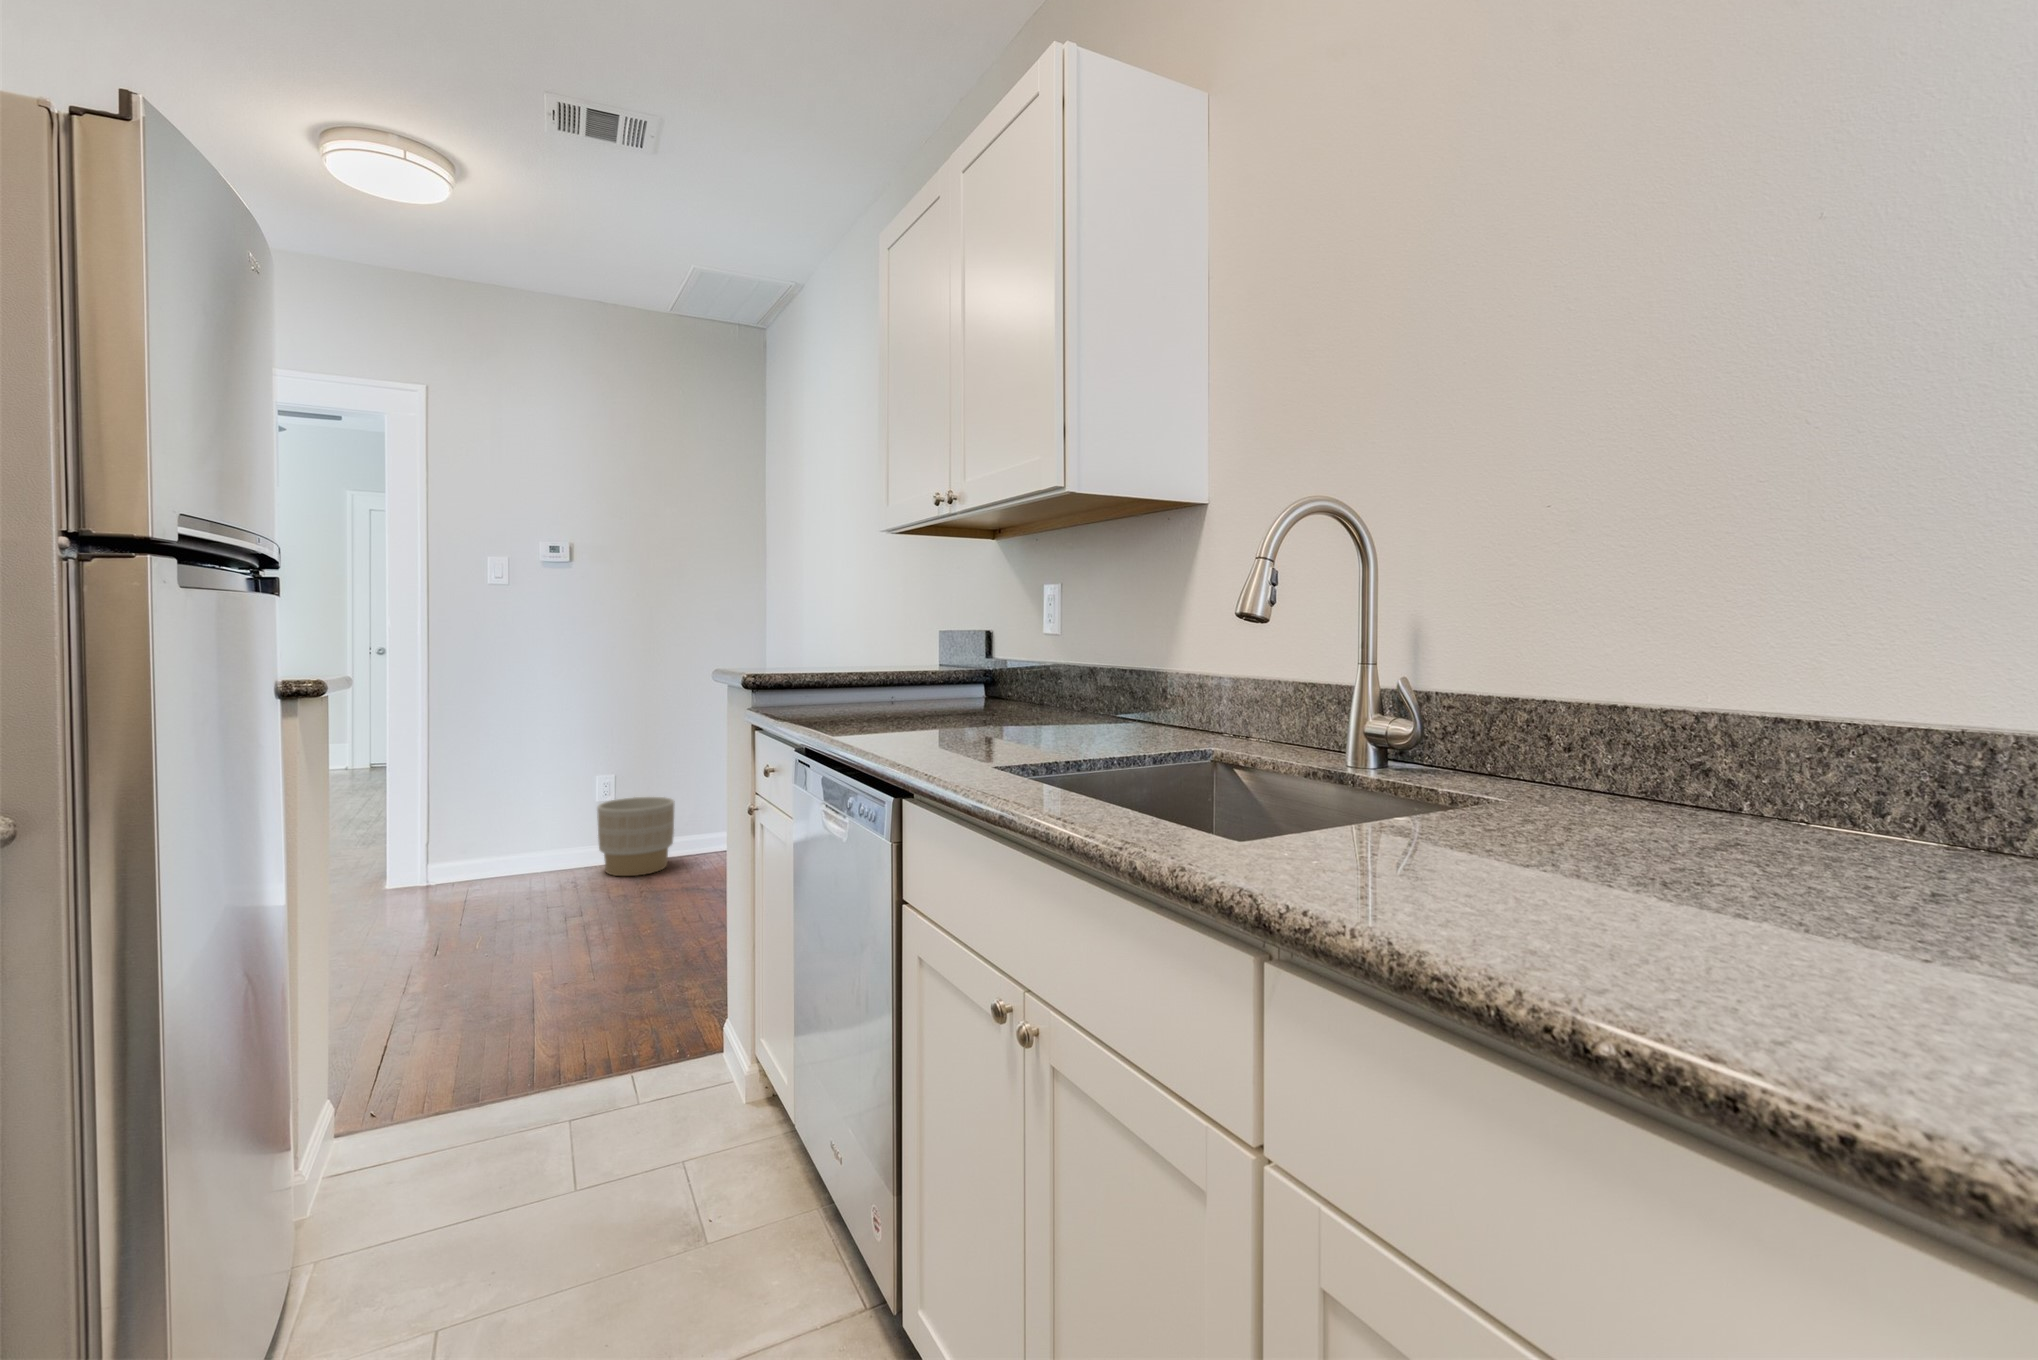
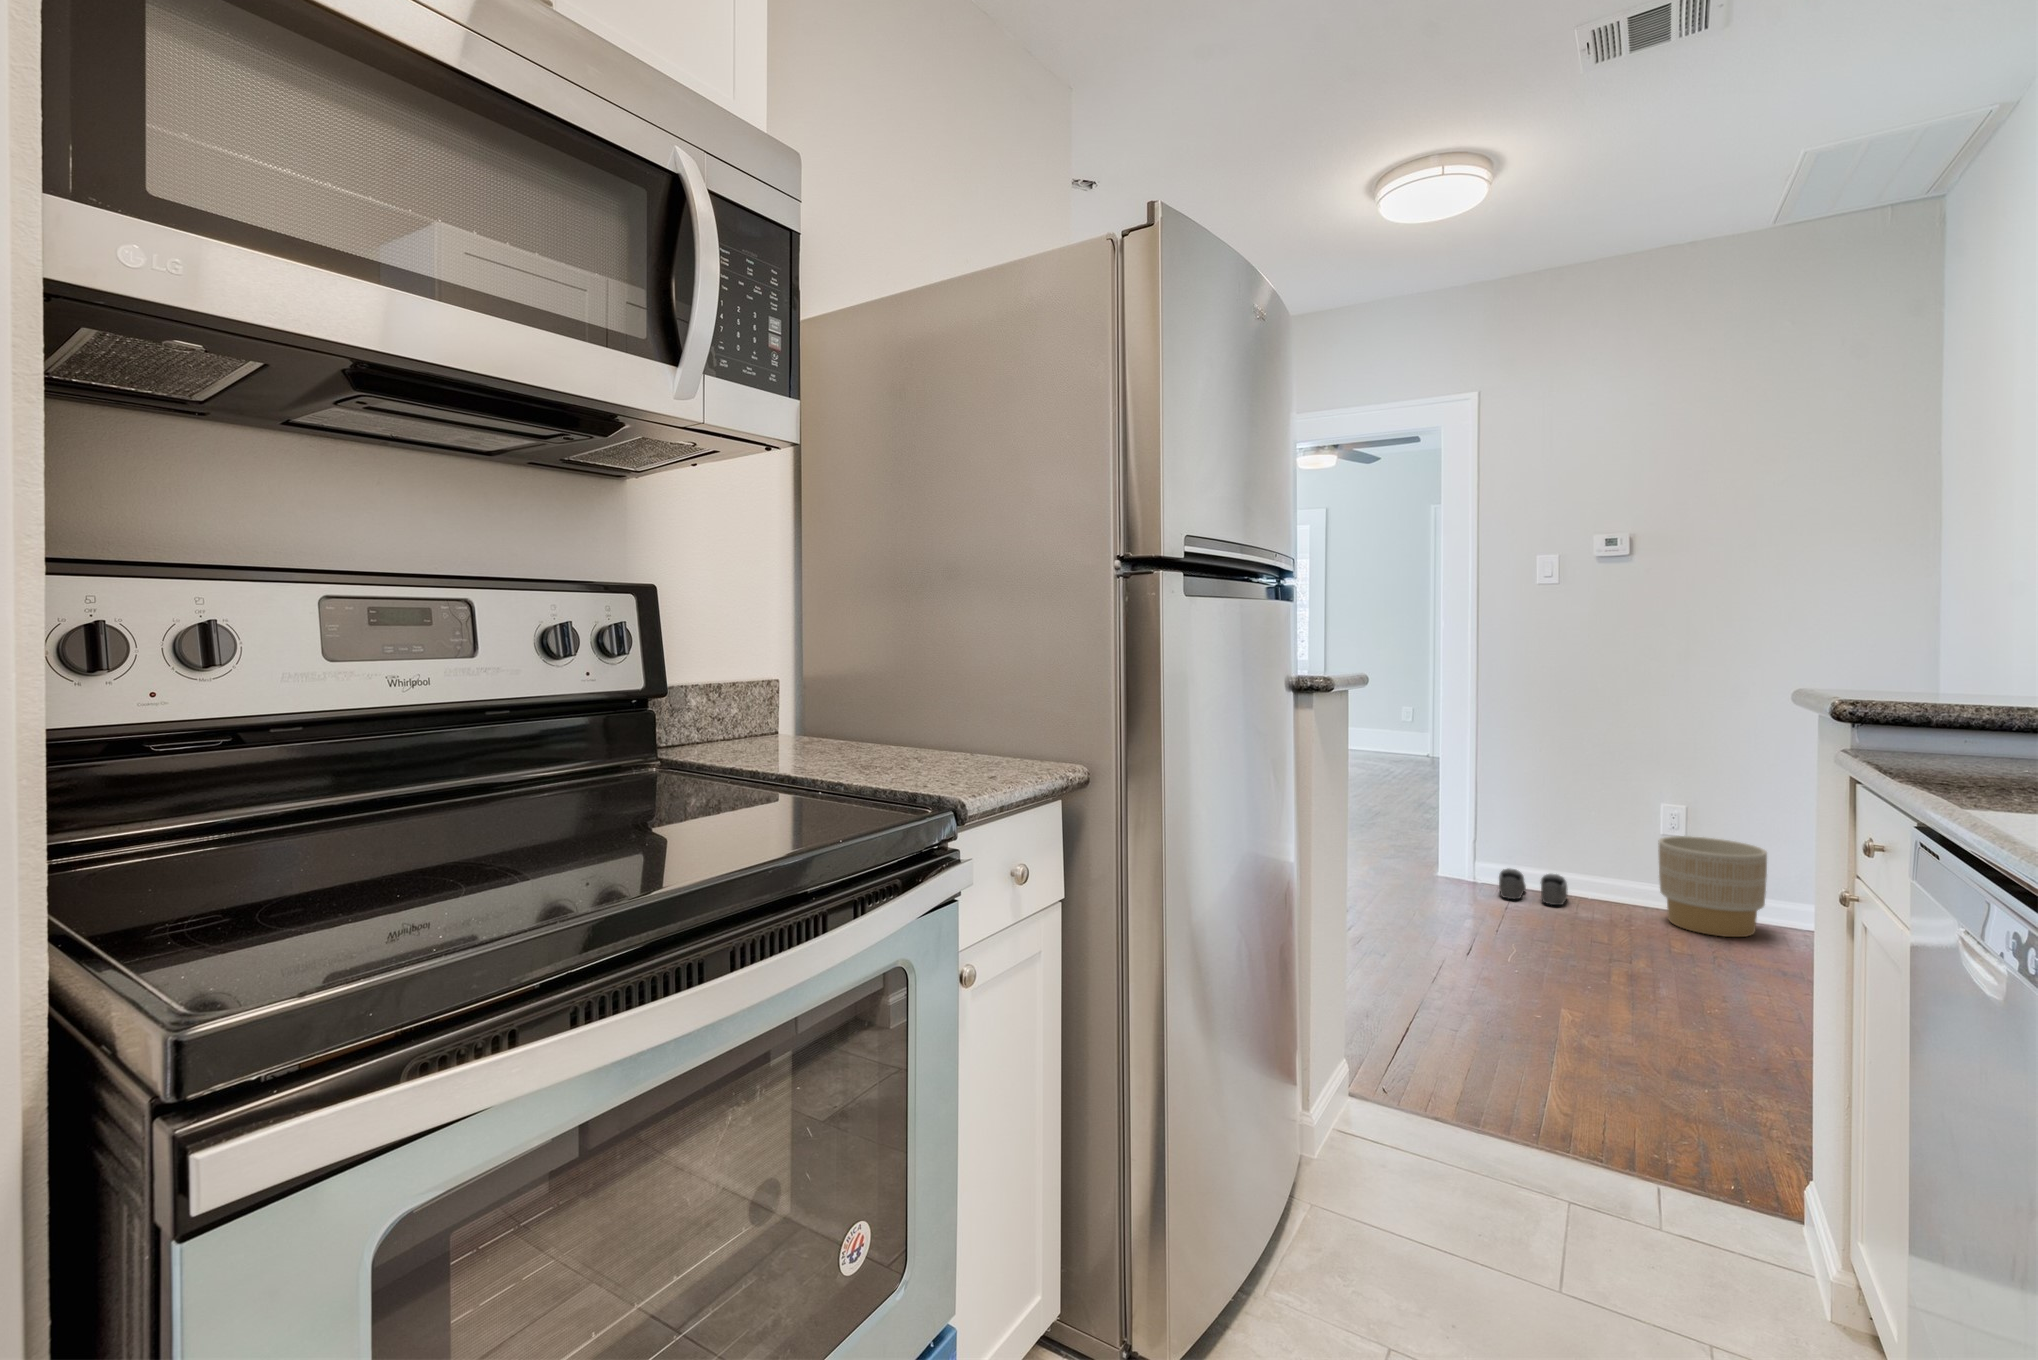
shoe: none [455,855,521,890] -> present [1499,868,1568,905]

